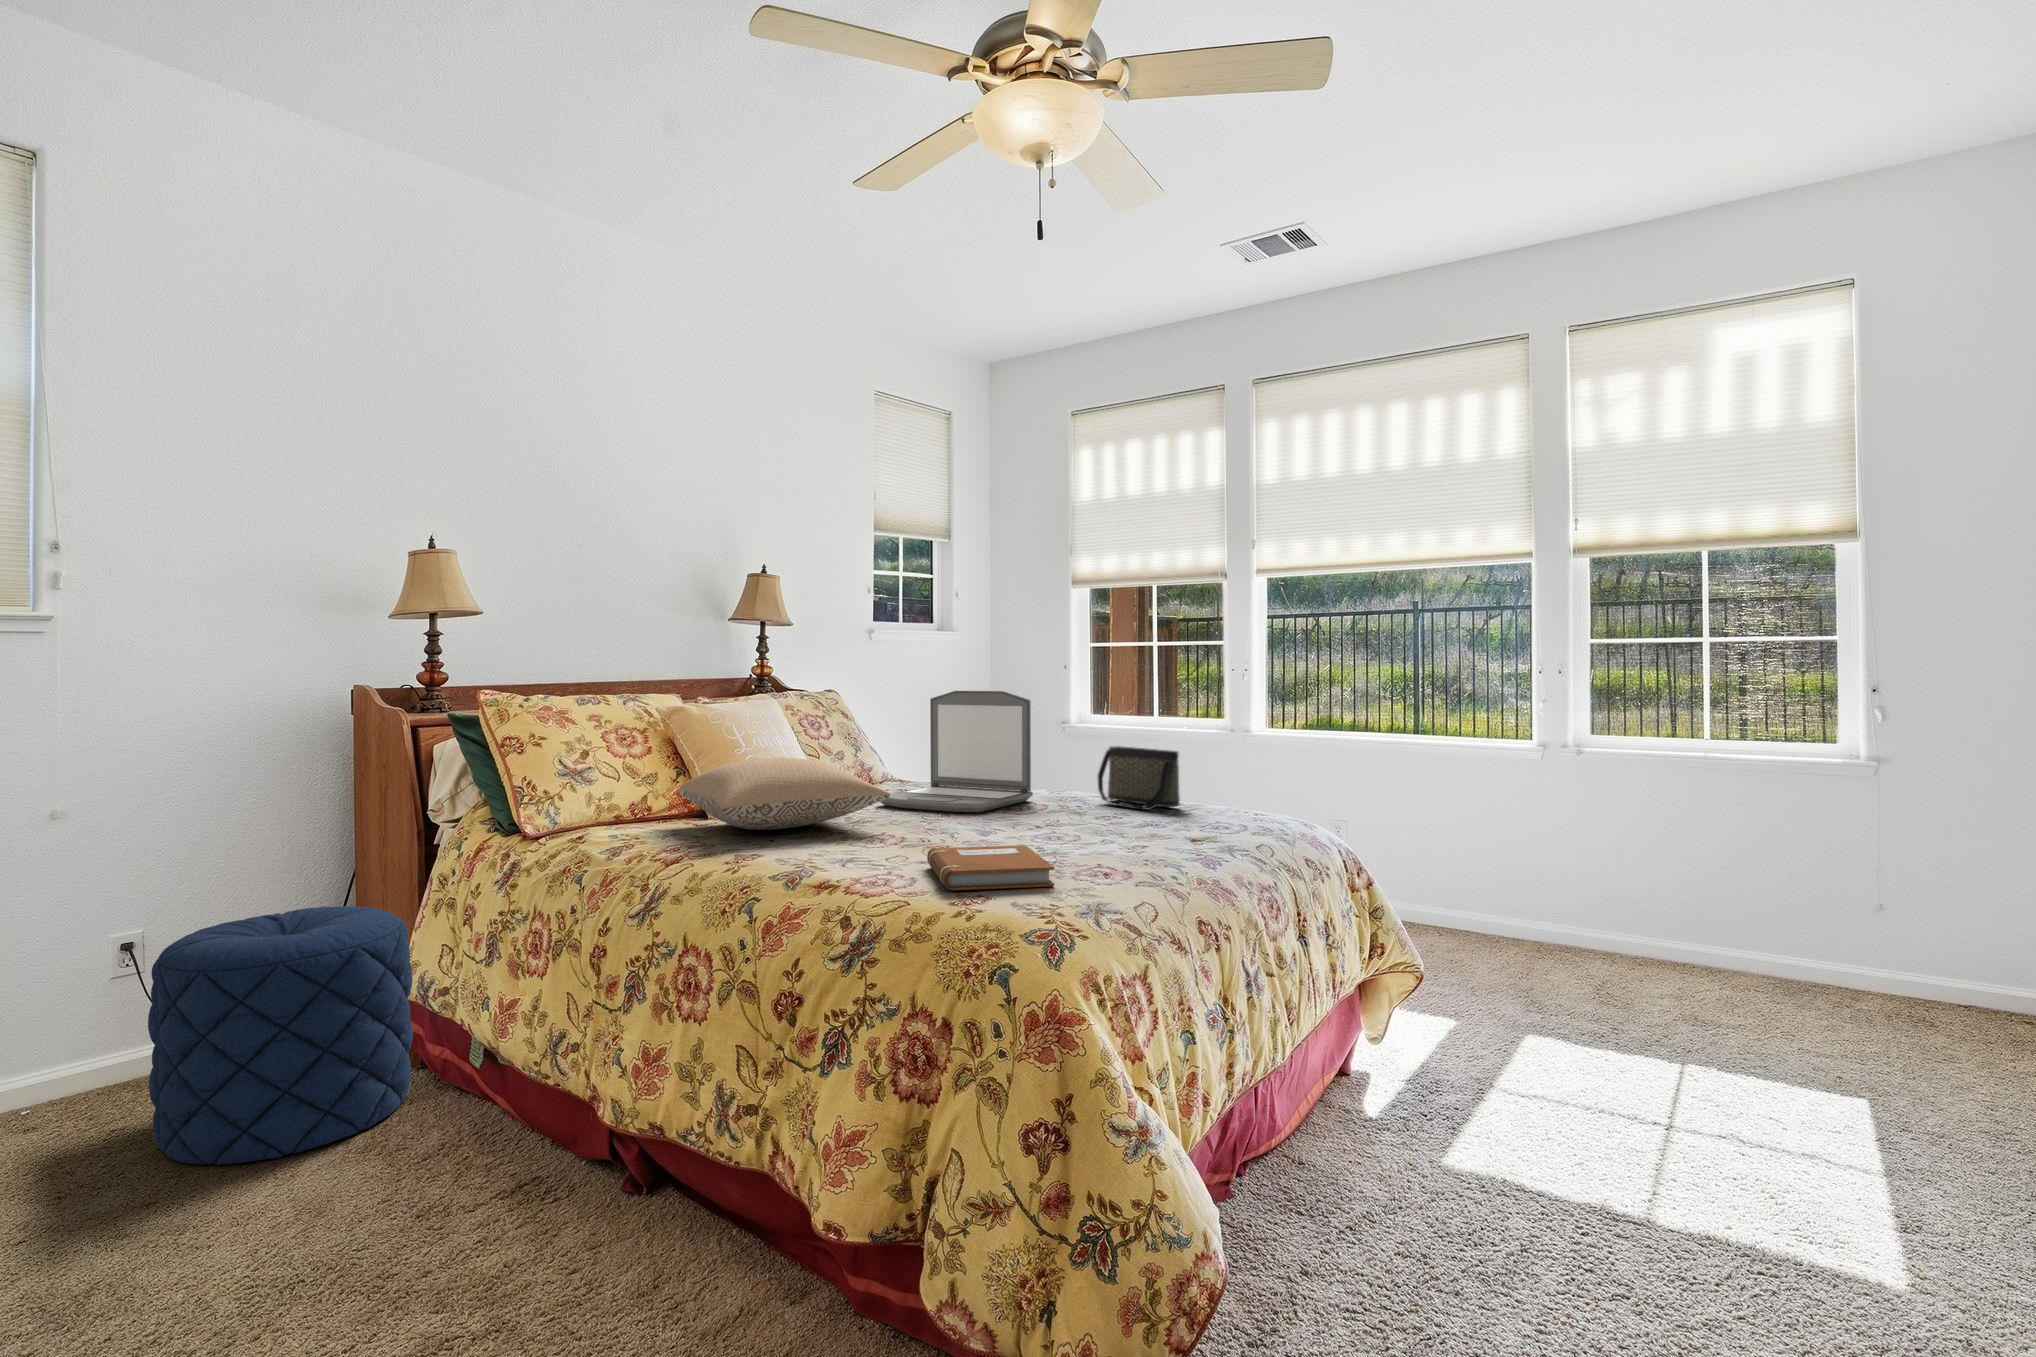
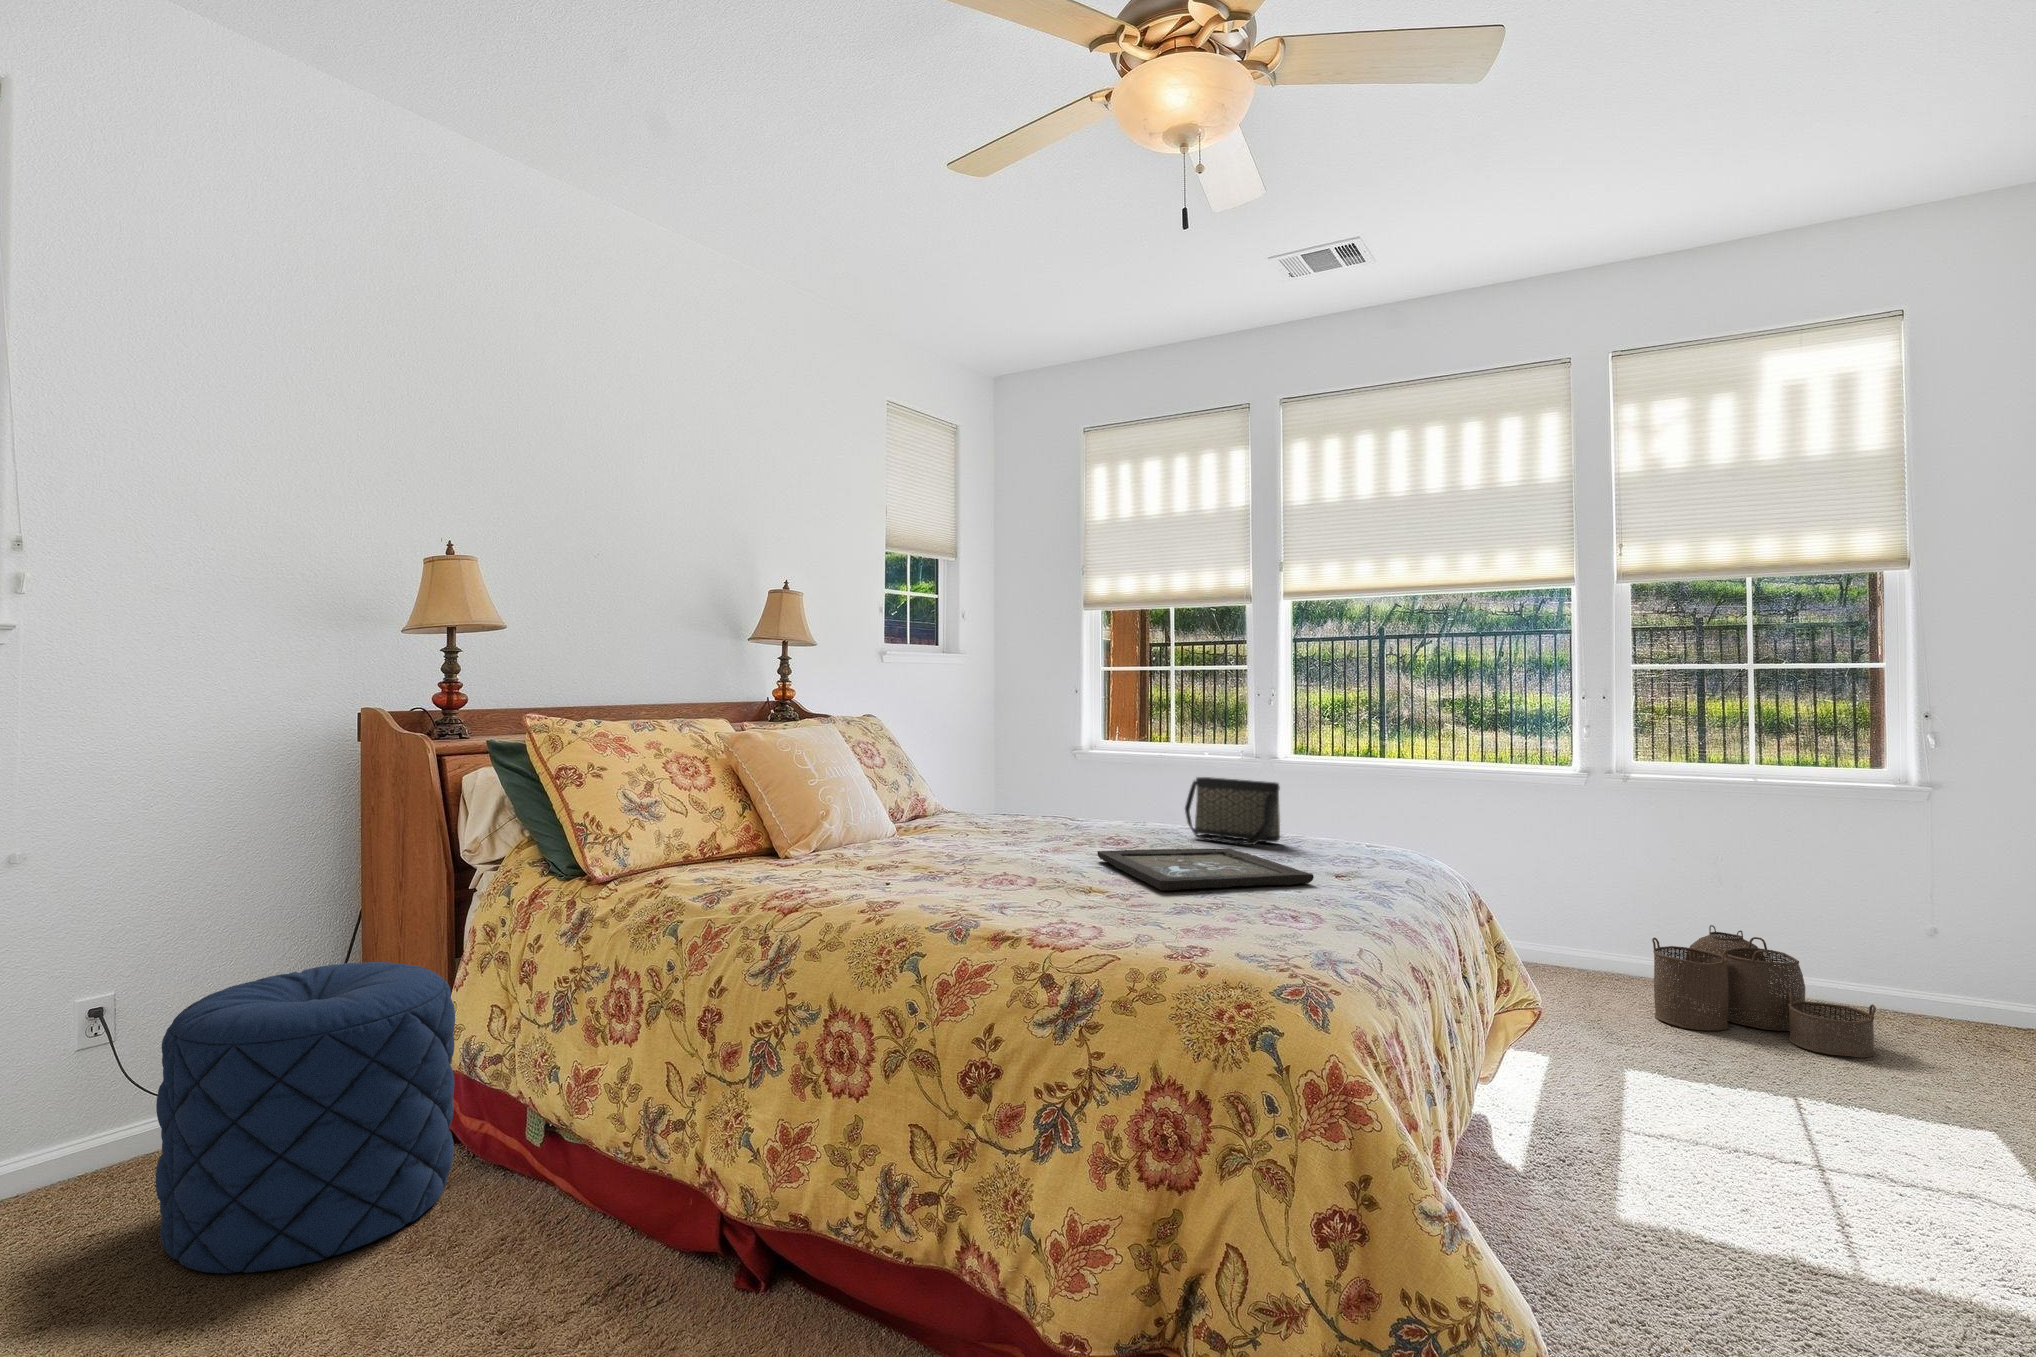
laptop: present [880,691,1033,812] -> none [954,717,1115,849]
pillow: present [679,757,891,830] -> none [756,792,1001,872]
tray: none [990,812,1165,848] -> present [1097,848,1314,891]
notebook: present [927,845,1054,890] -> none [1088,889,1254,942]
woven basket: none [1582,894,1790,1023] -> present [1652,925,1876,1058]

